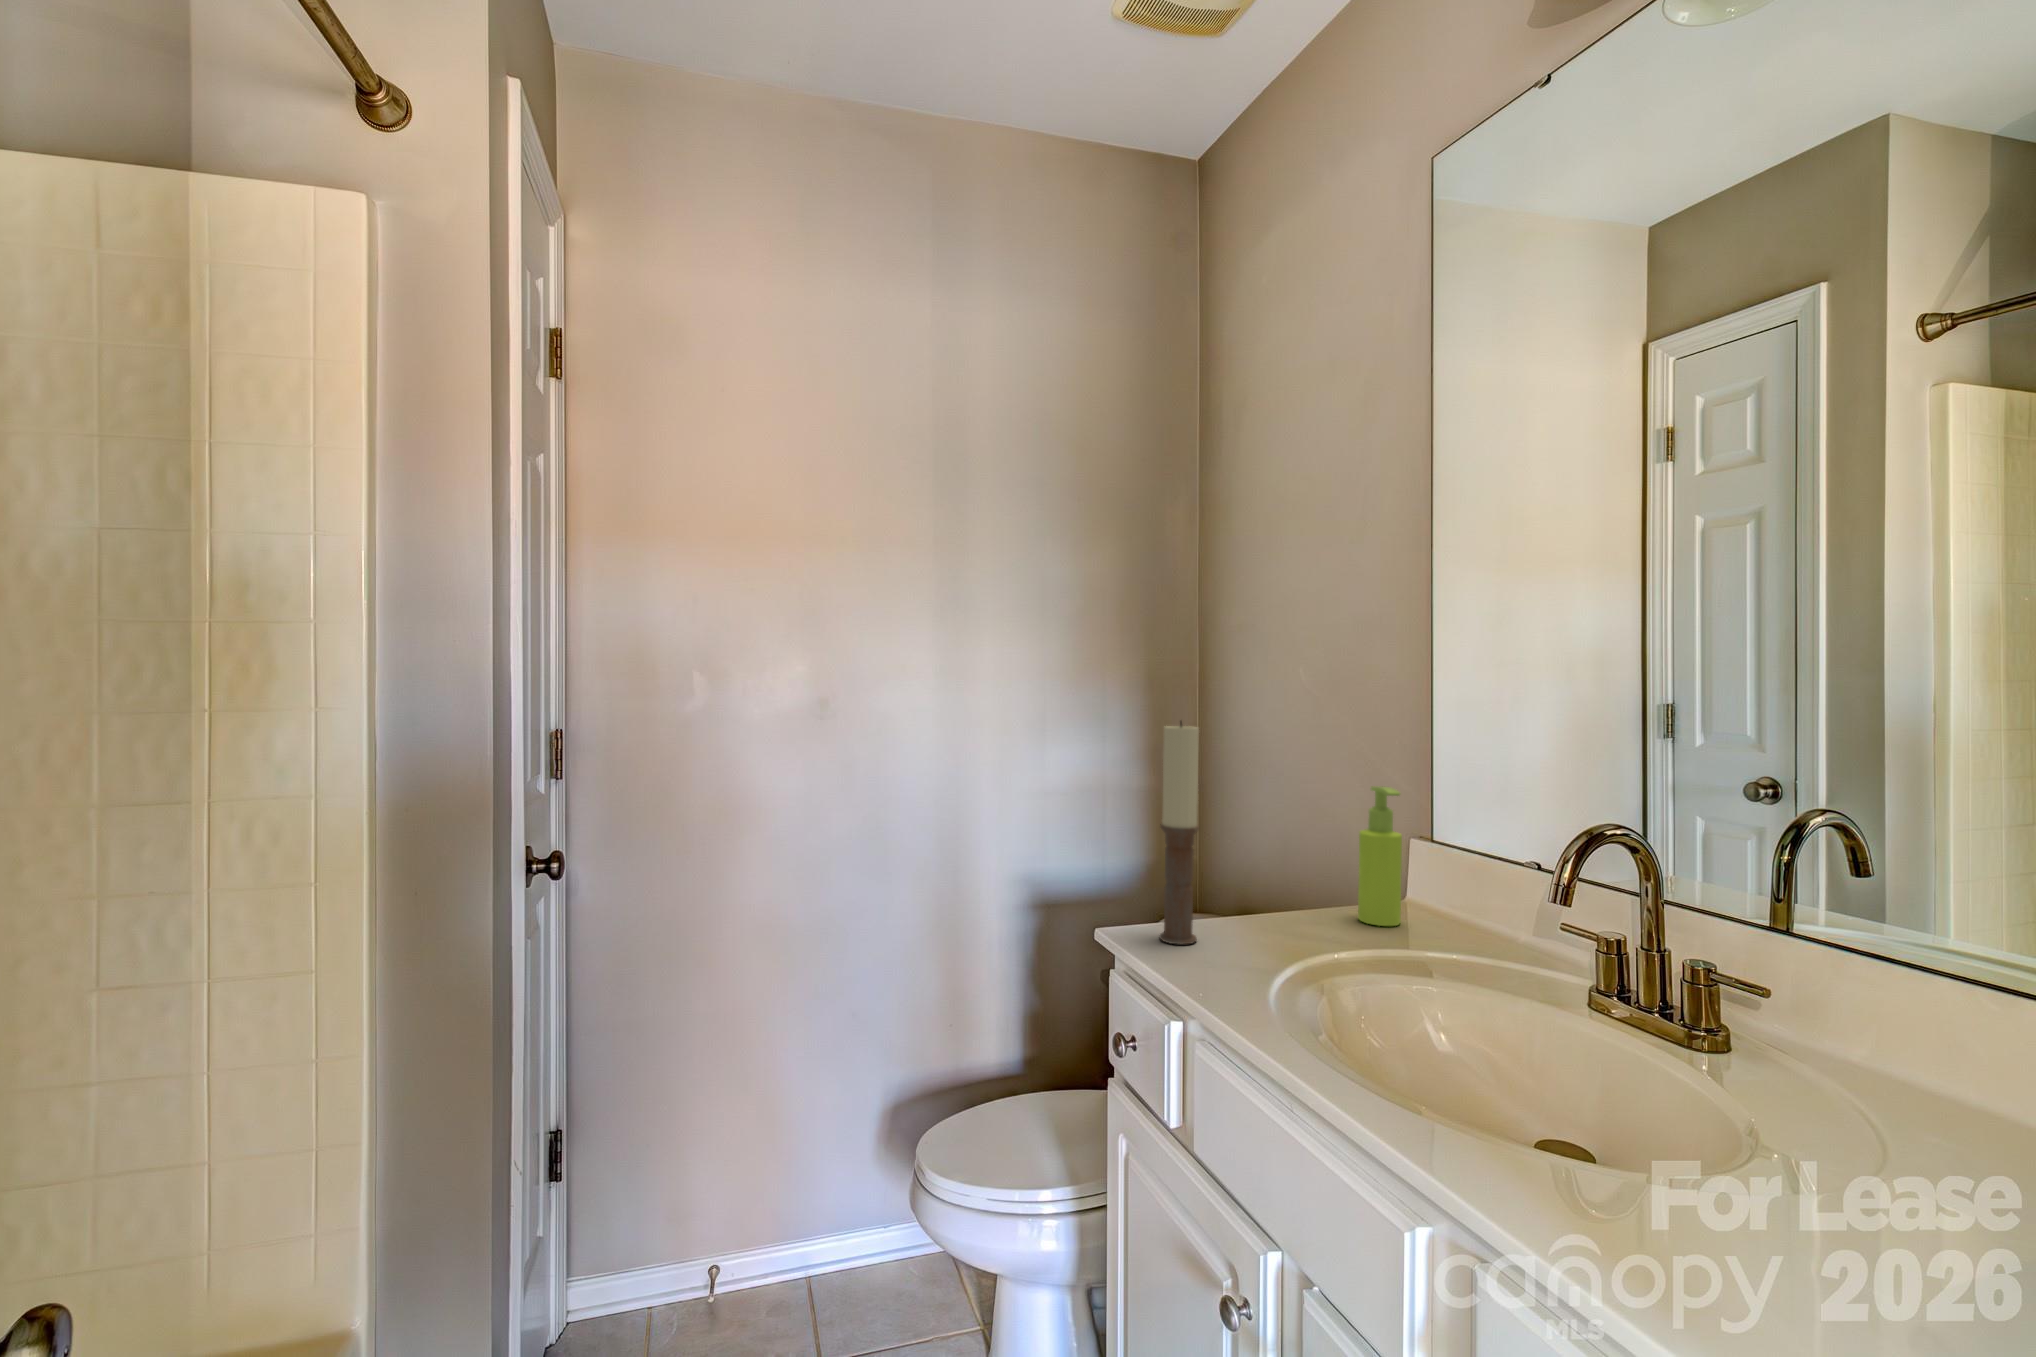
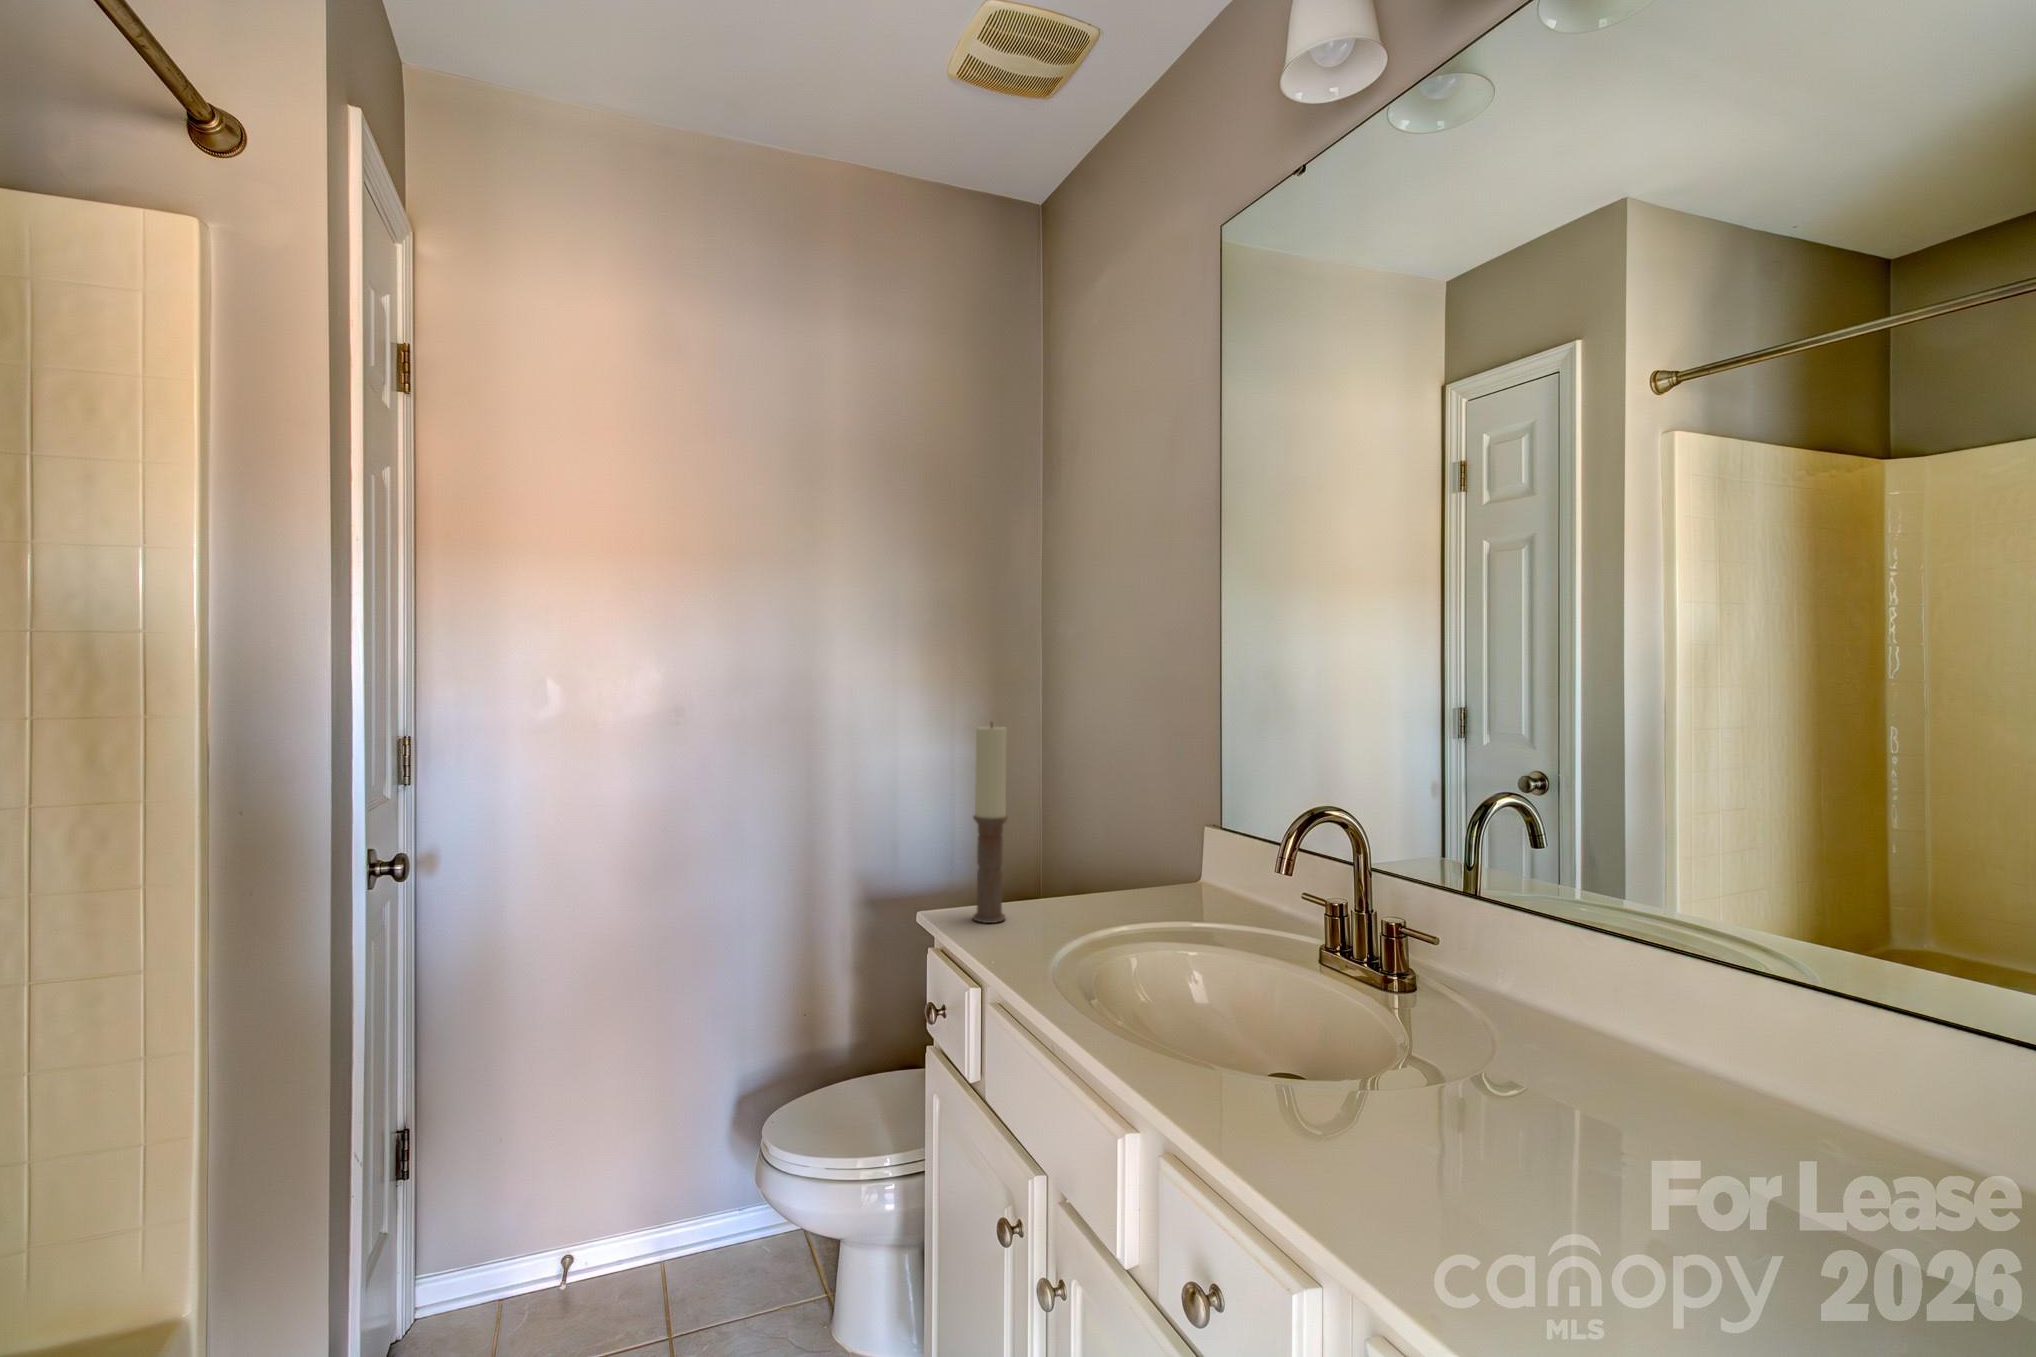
soap dispenser: present [1358,786,1402,926] -> none [1156,780,1192,903]

